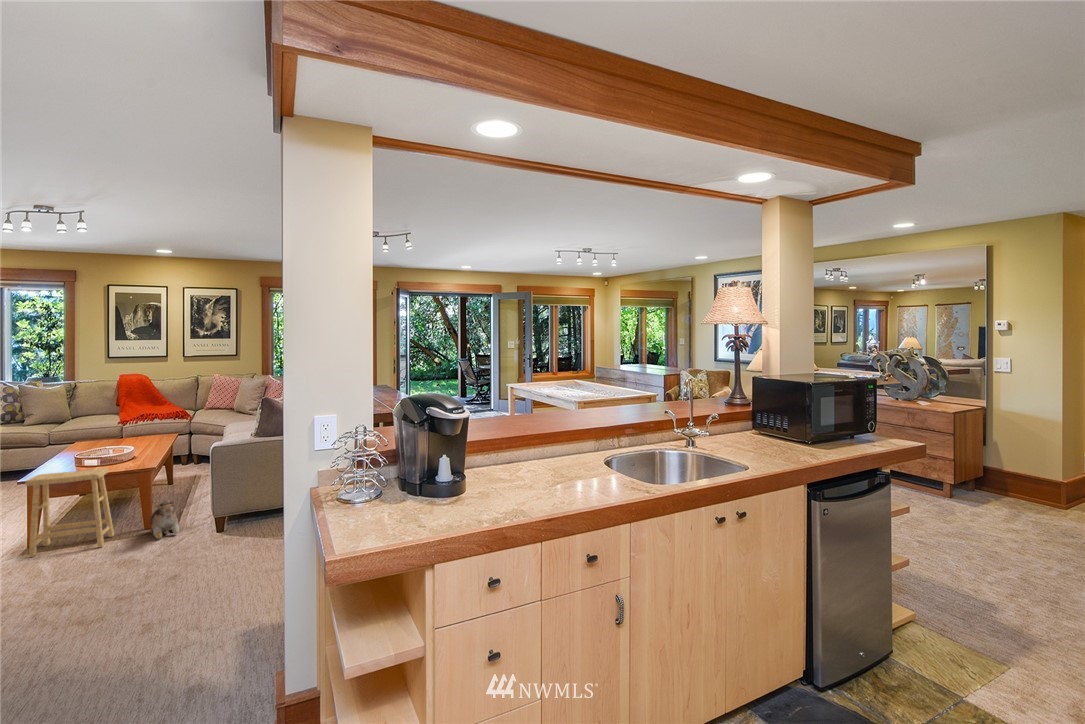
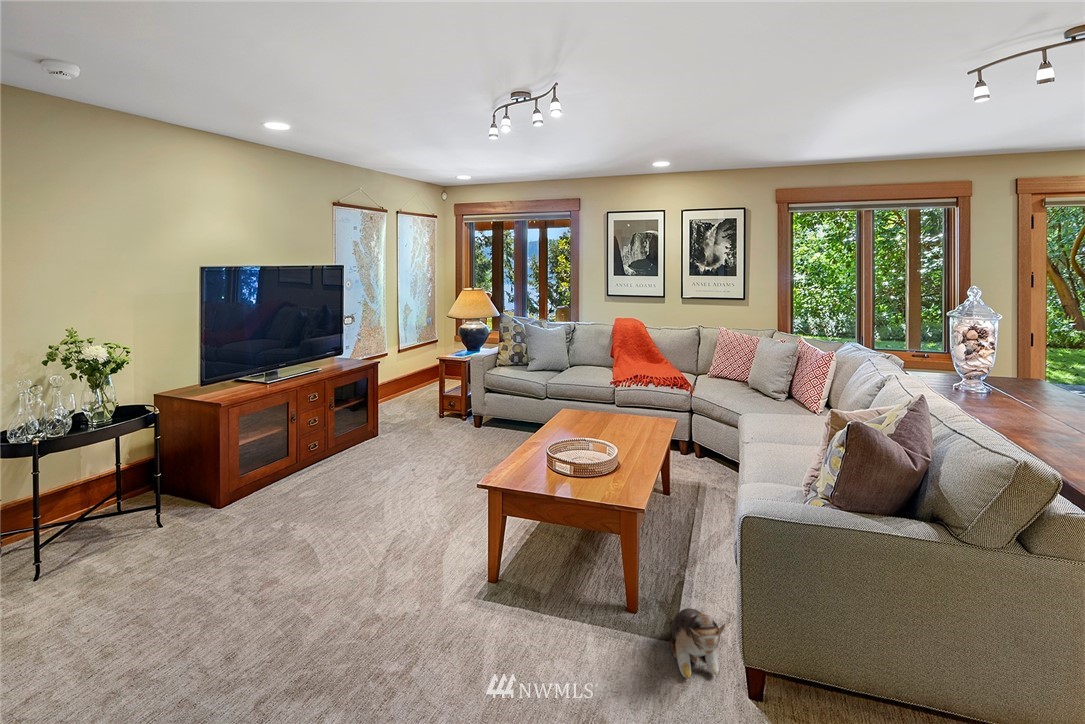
footstool: present [25,468,114,557] -> none [509,501,616,657]

